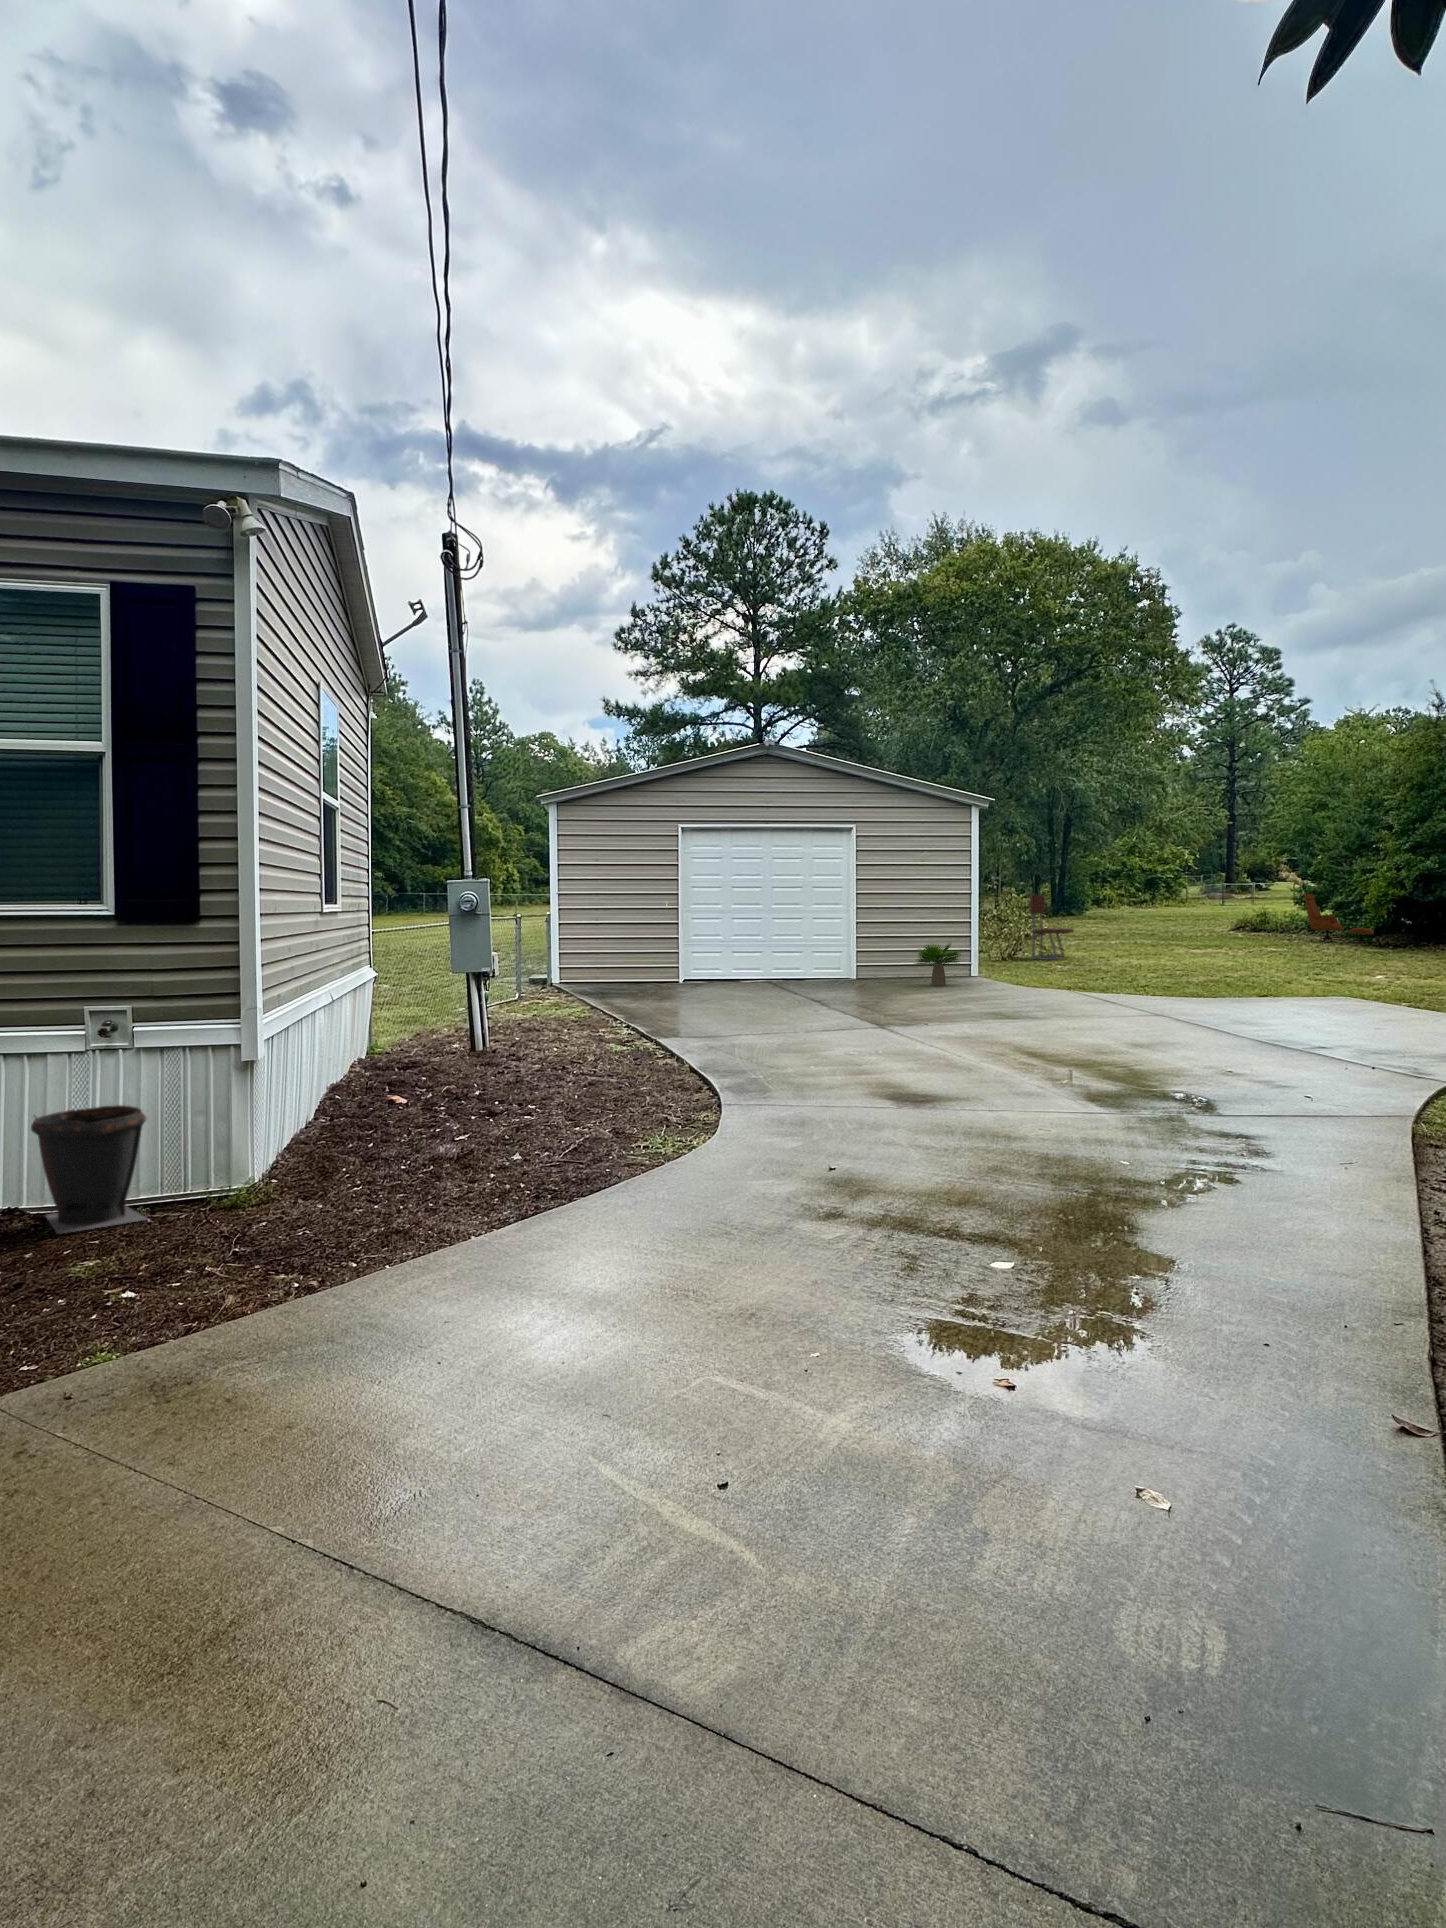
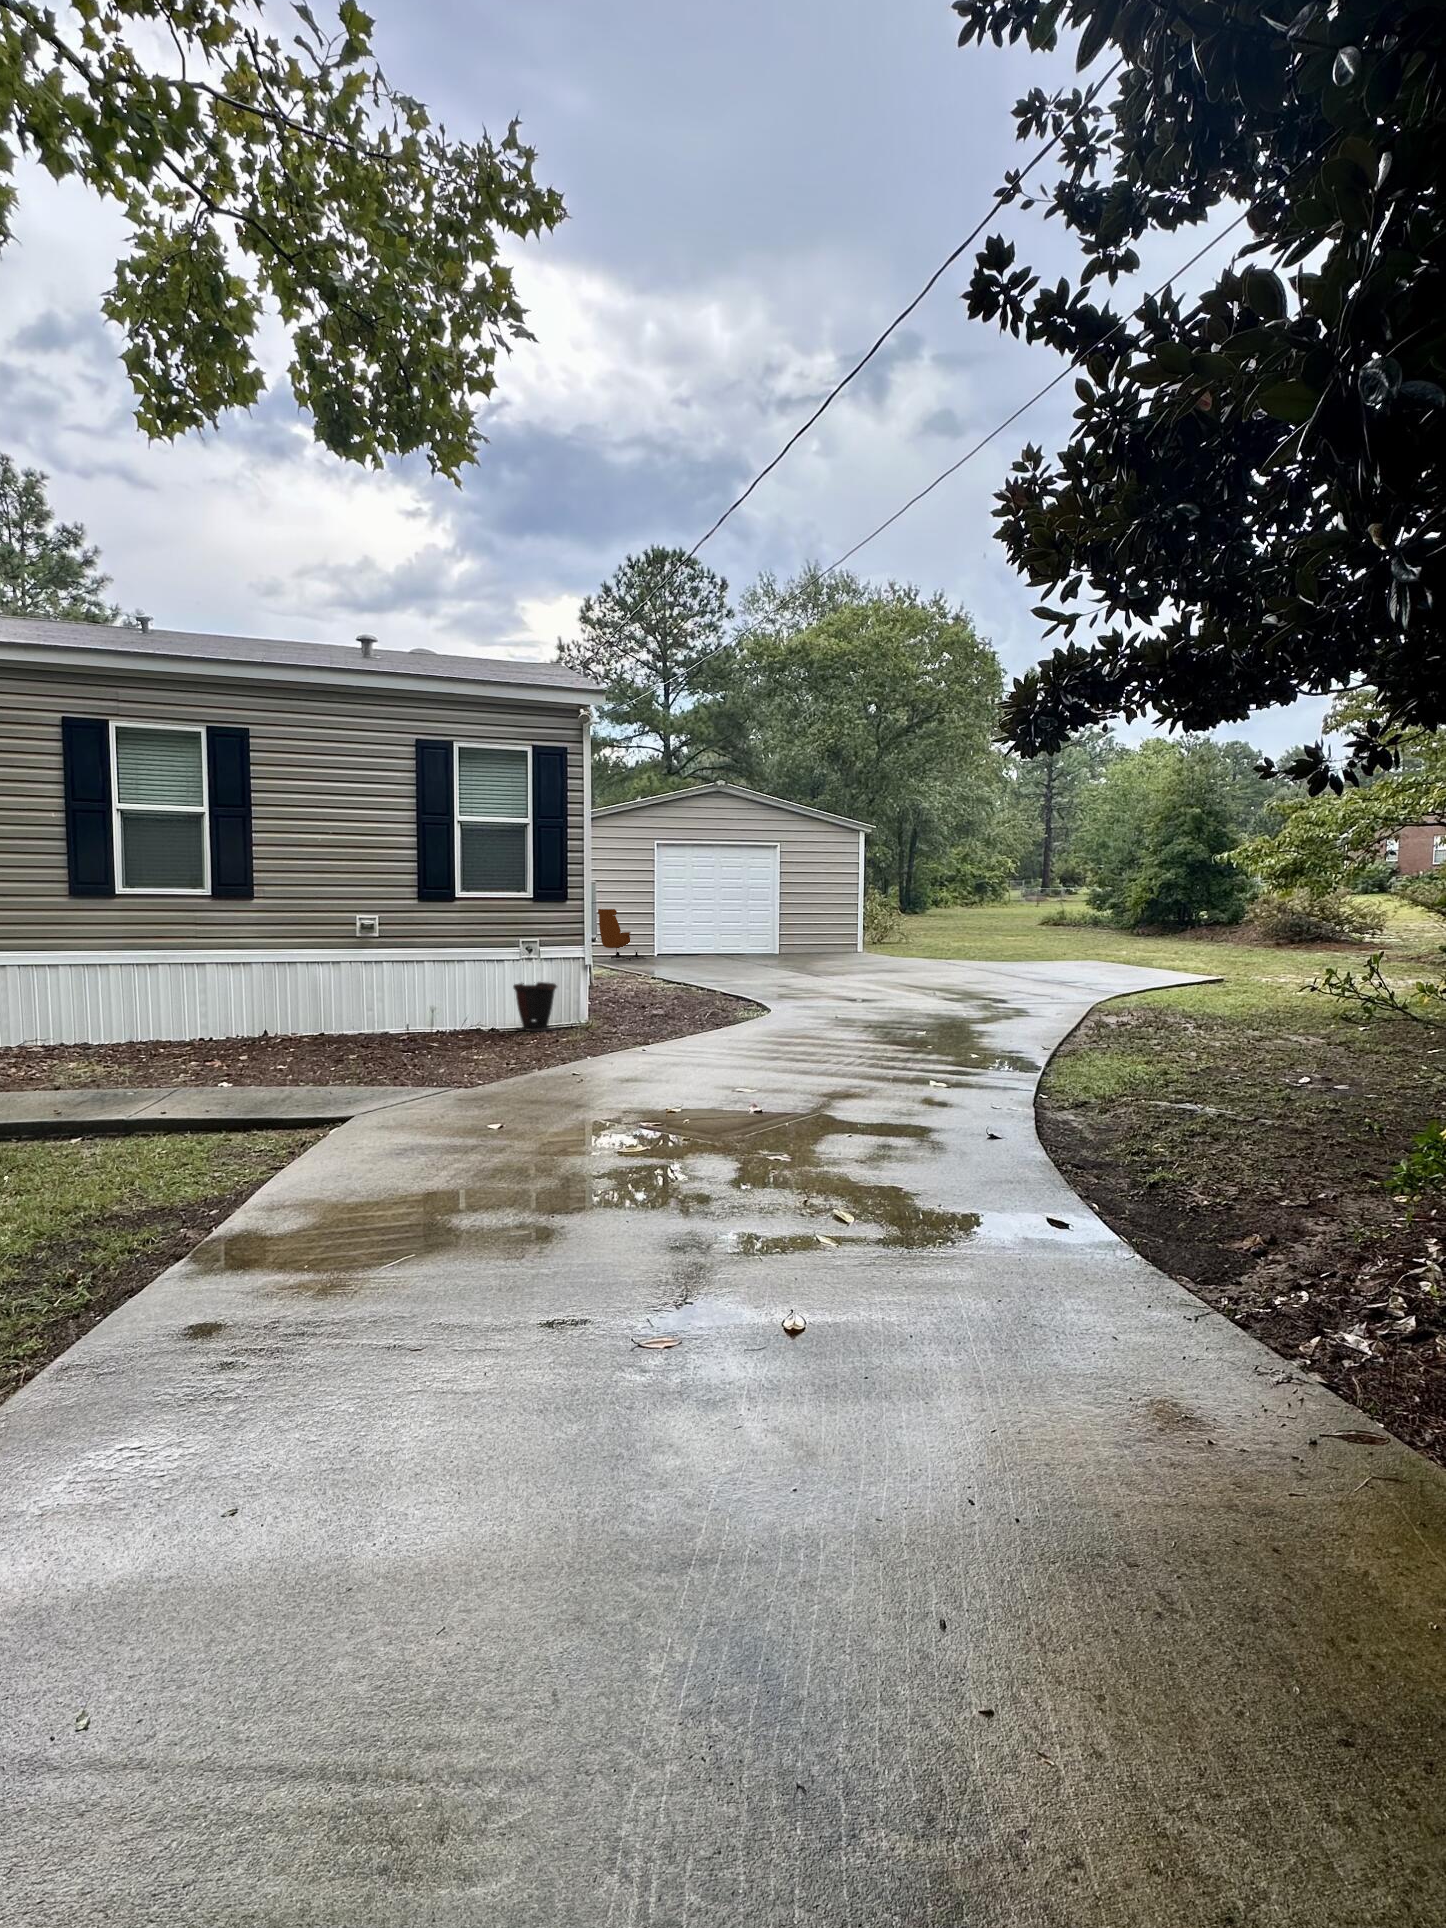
lounge chair: present [1304,894,1374,943] -> present [598,909,644,960]
bench: present [1029,895,1074,960] -> none [895,895,926,942]
potted plant: present [915,944,960,986] -> none [822,925,859,956]

